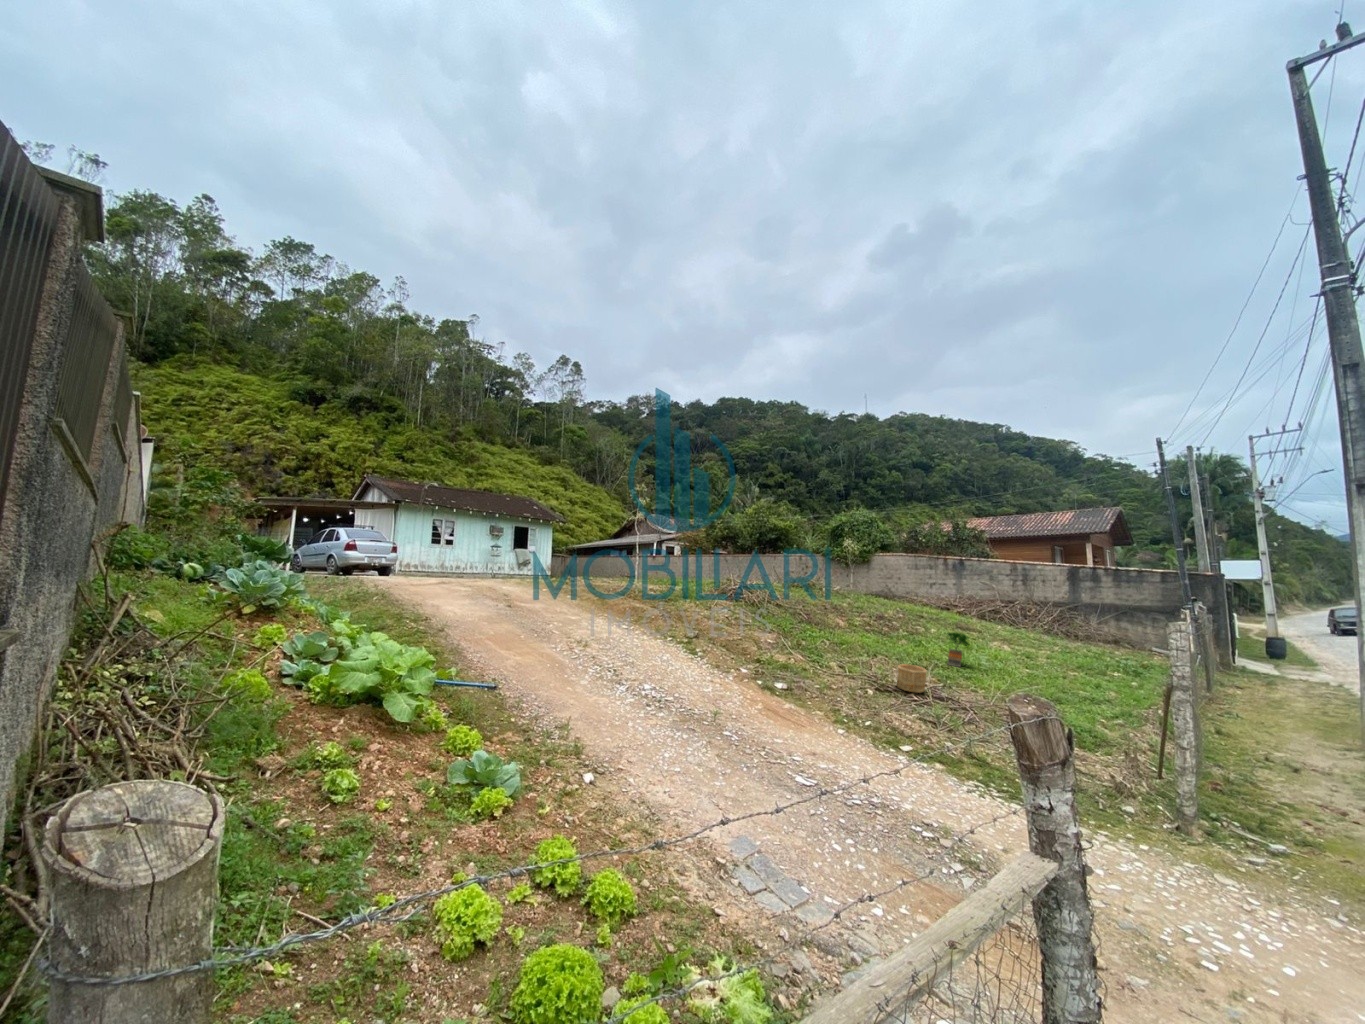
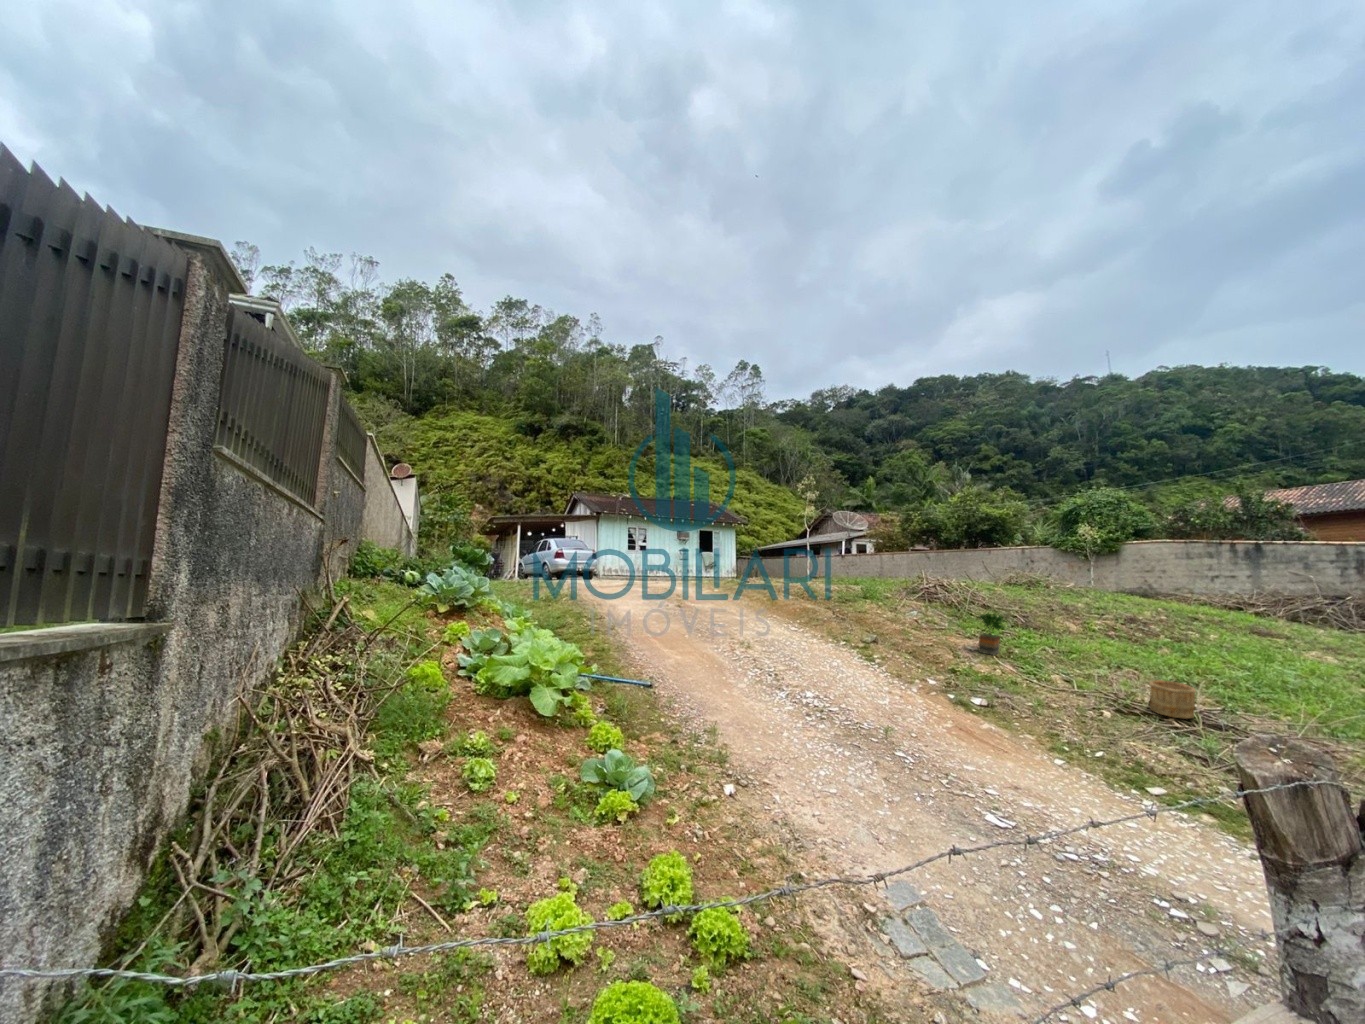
potted tree: present [947,632,969,667] -> present [979,614,1005,655]

